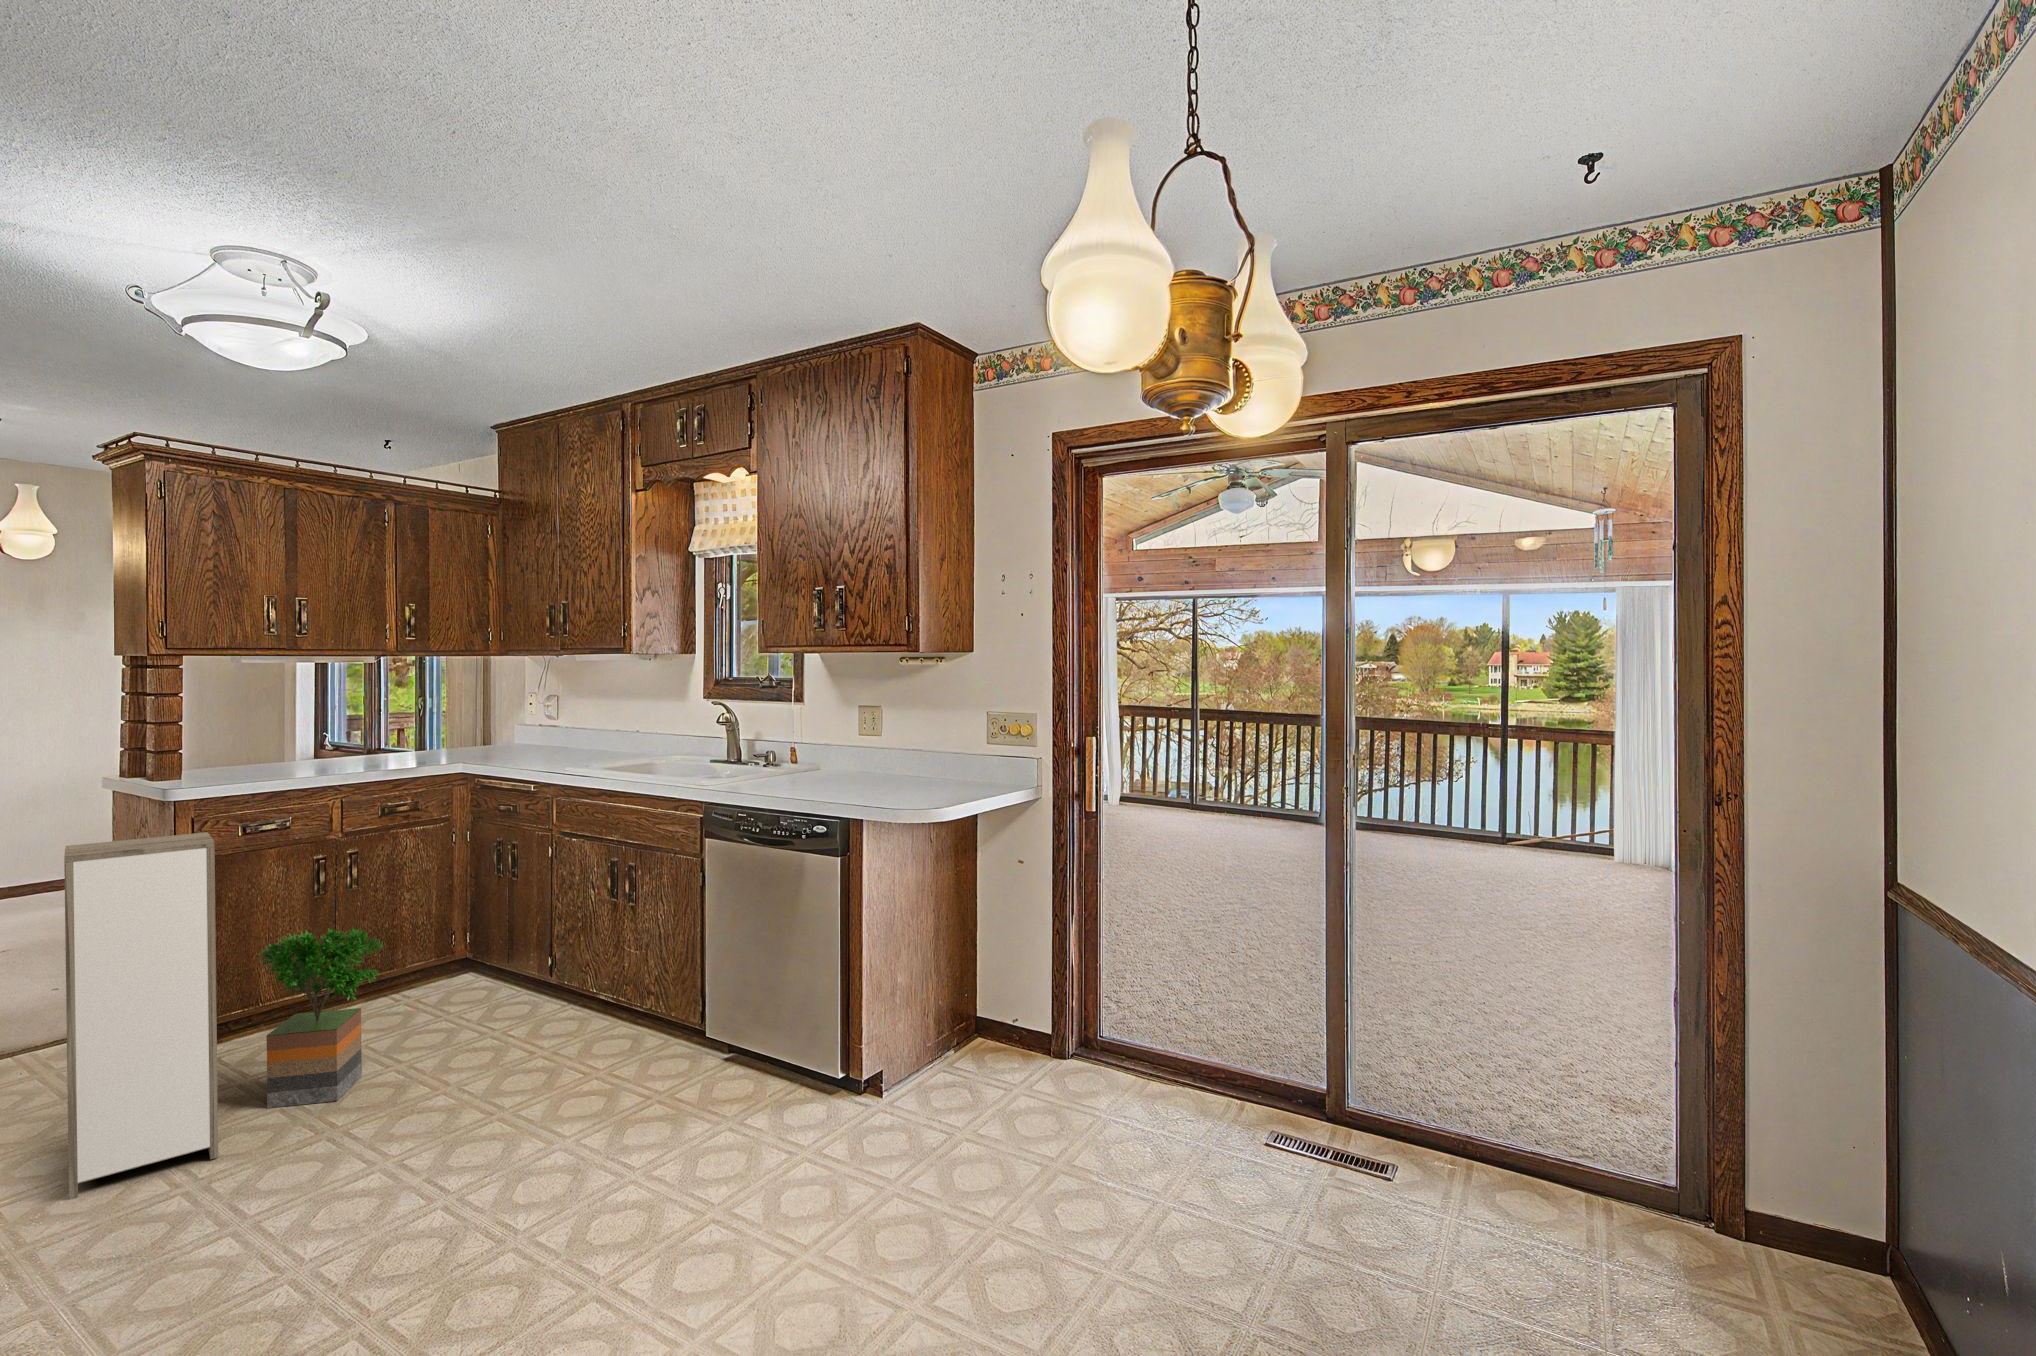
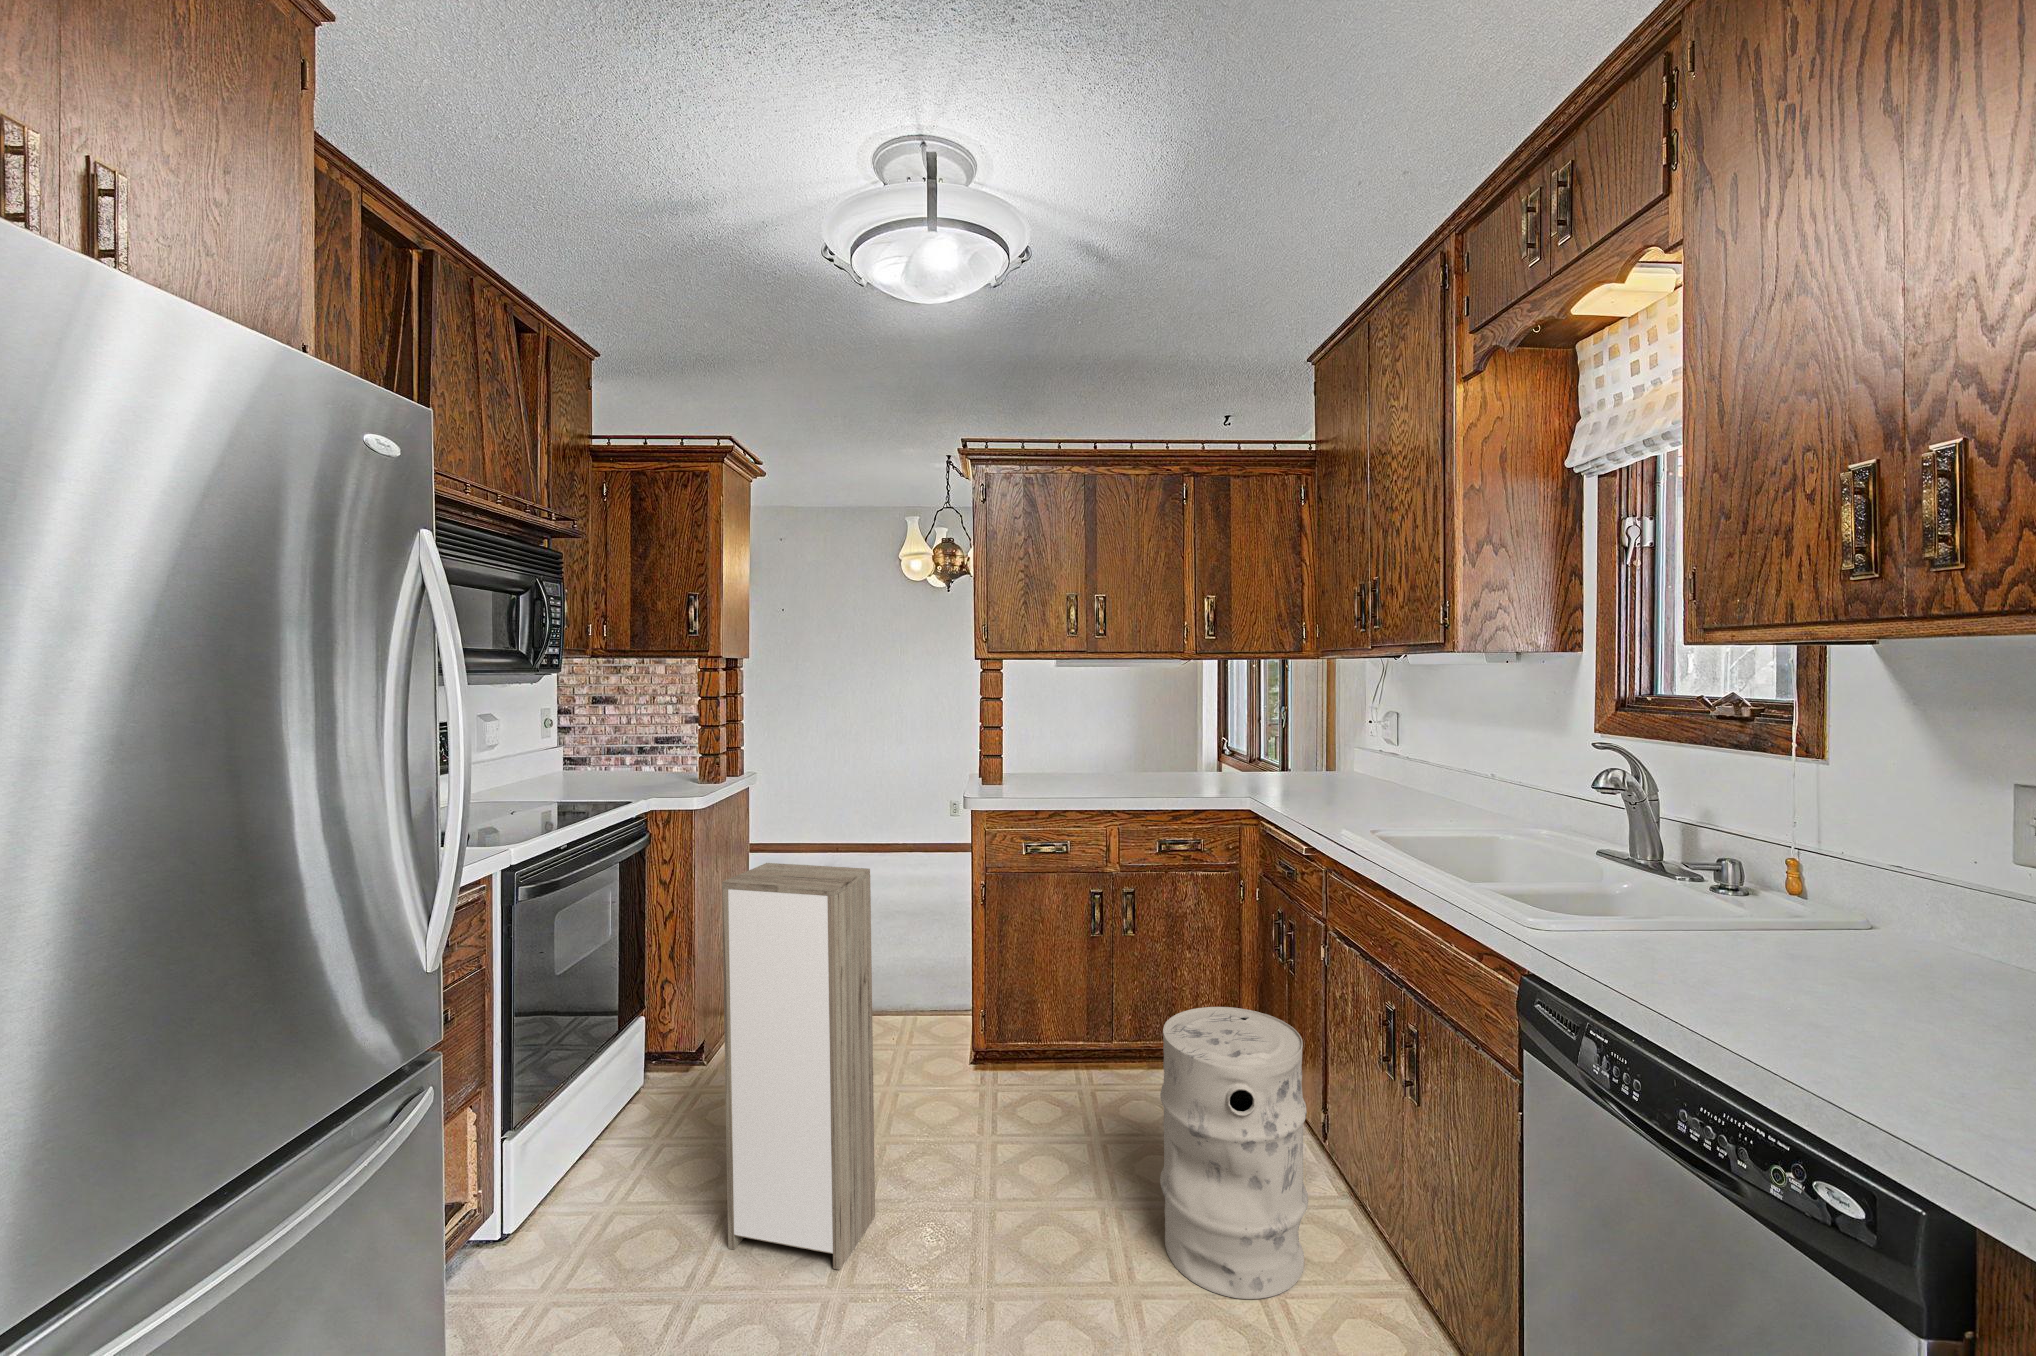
trash can: none [468,890,574,1060] -> present [1160,1007,1308,1299]
potted tree: present [259,927,383,1108] -> none [926,994,1063,1238]

